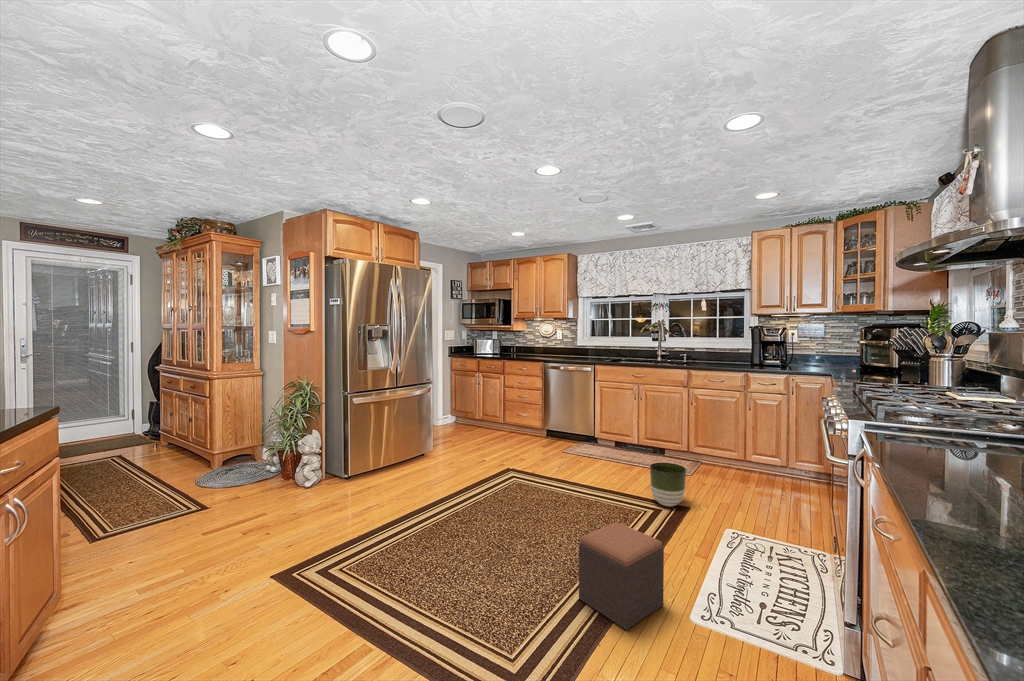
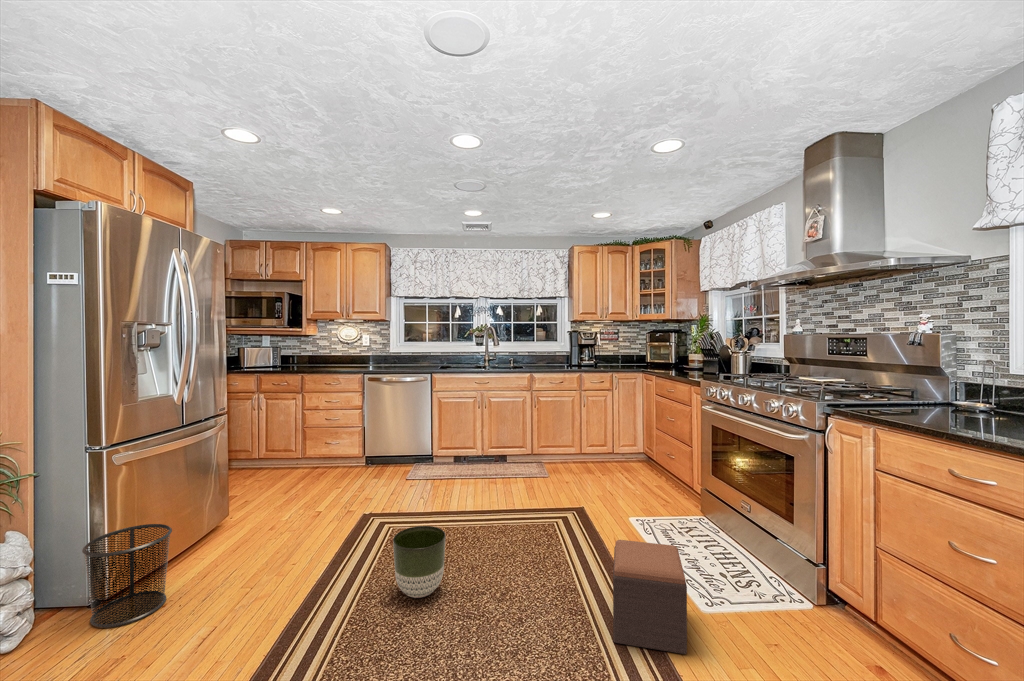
waste bin: none [339,441,379,491] -> present [82,524,172,628]
planter: present [650,463,686,507] -> present [393,526,446,598]

